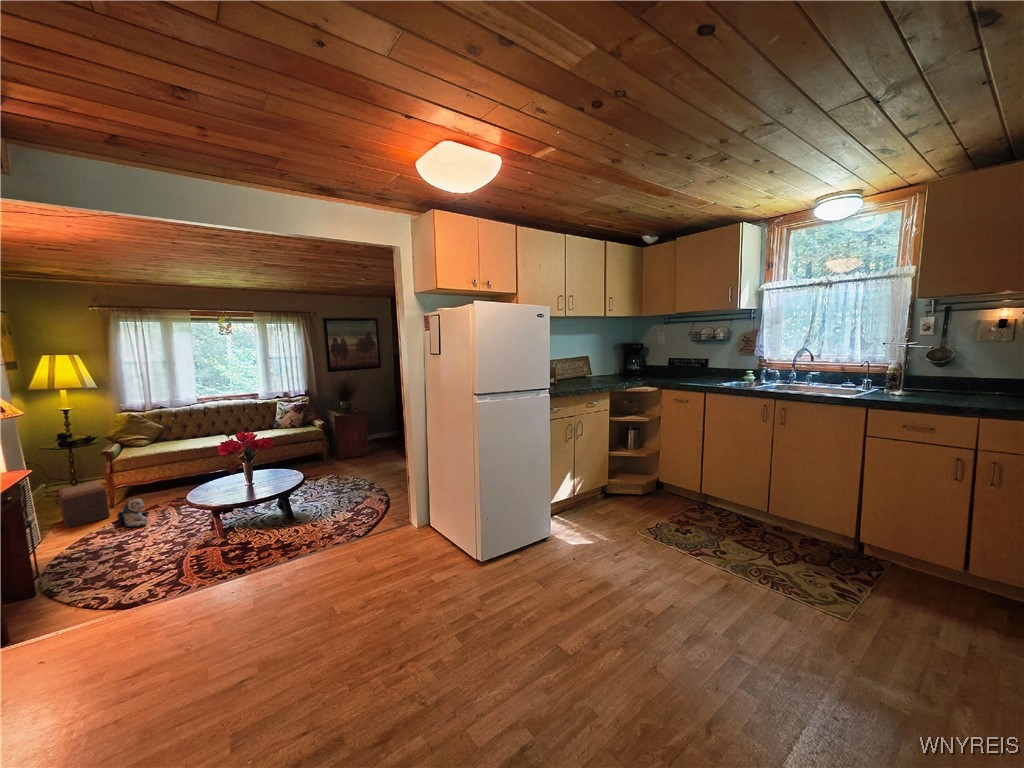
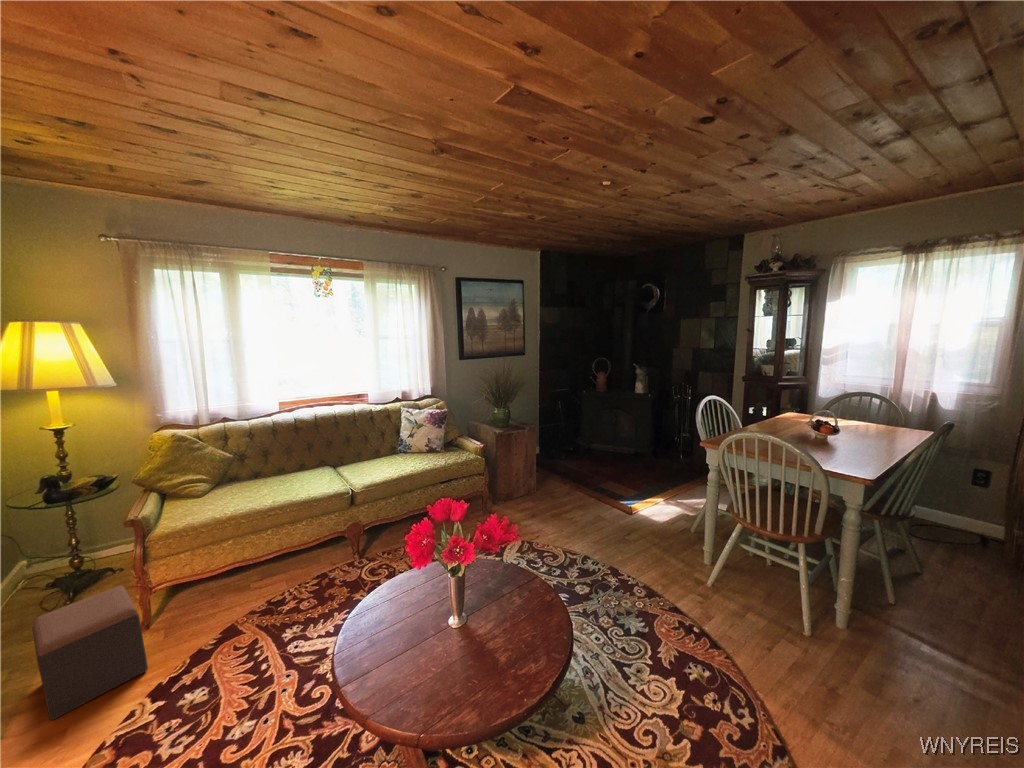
plush toy: present [117,498,149,527] -> none [166,635,237,716]

